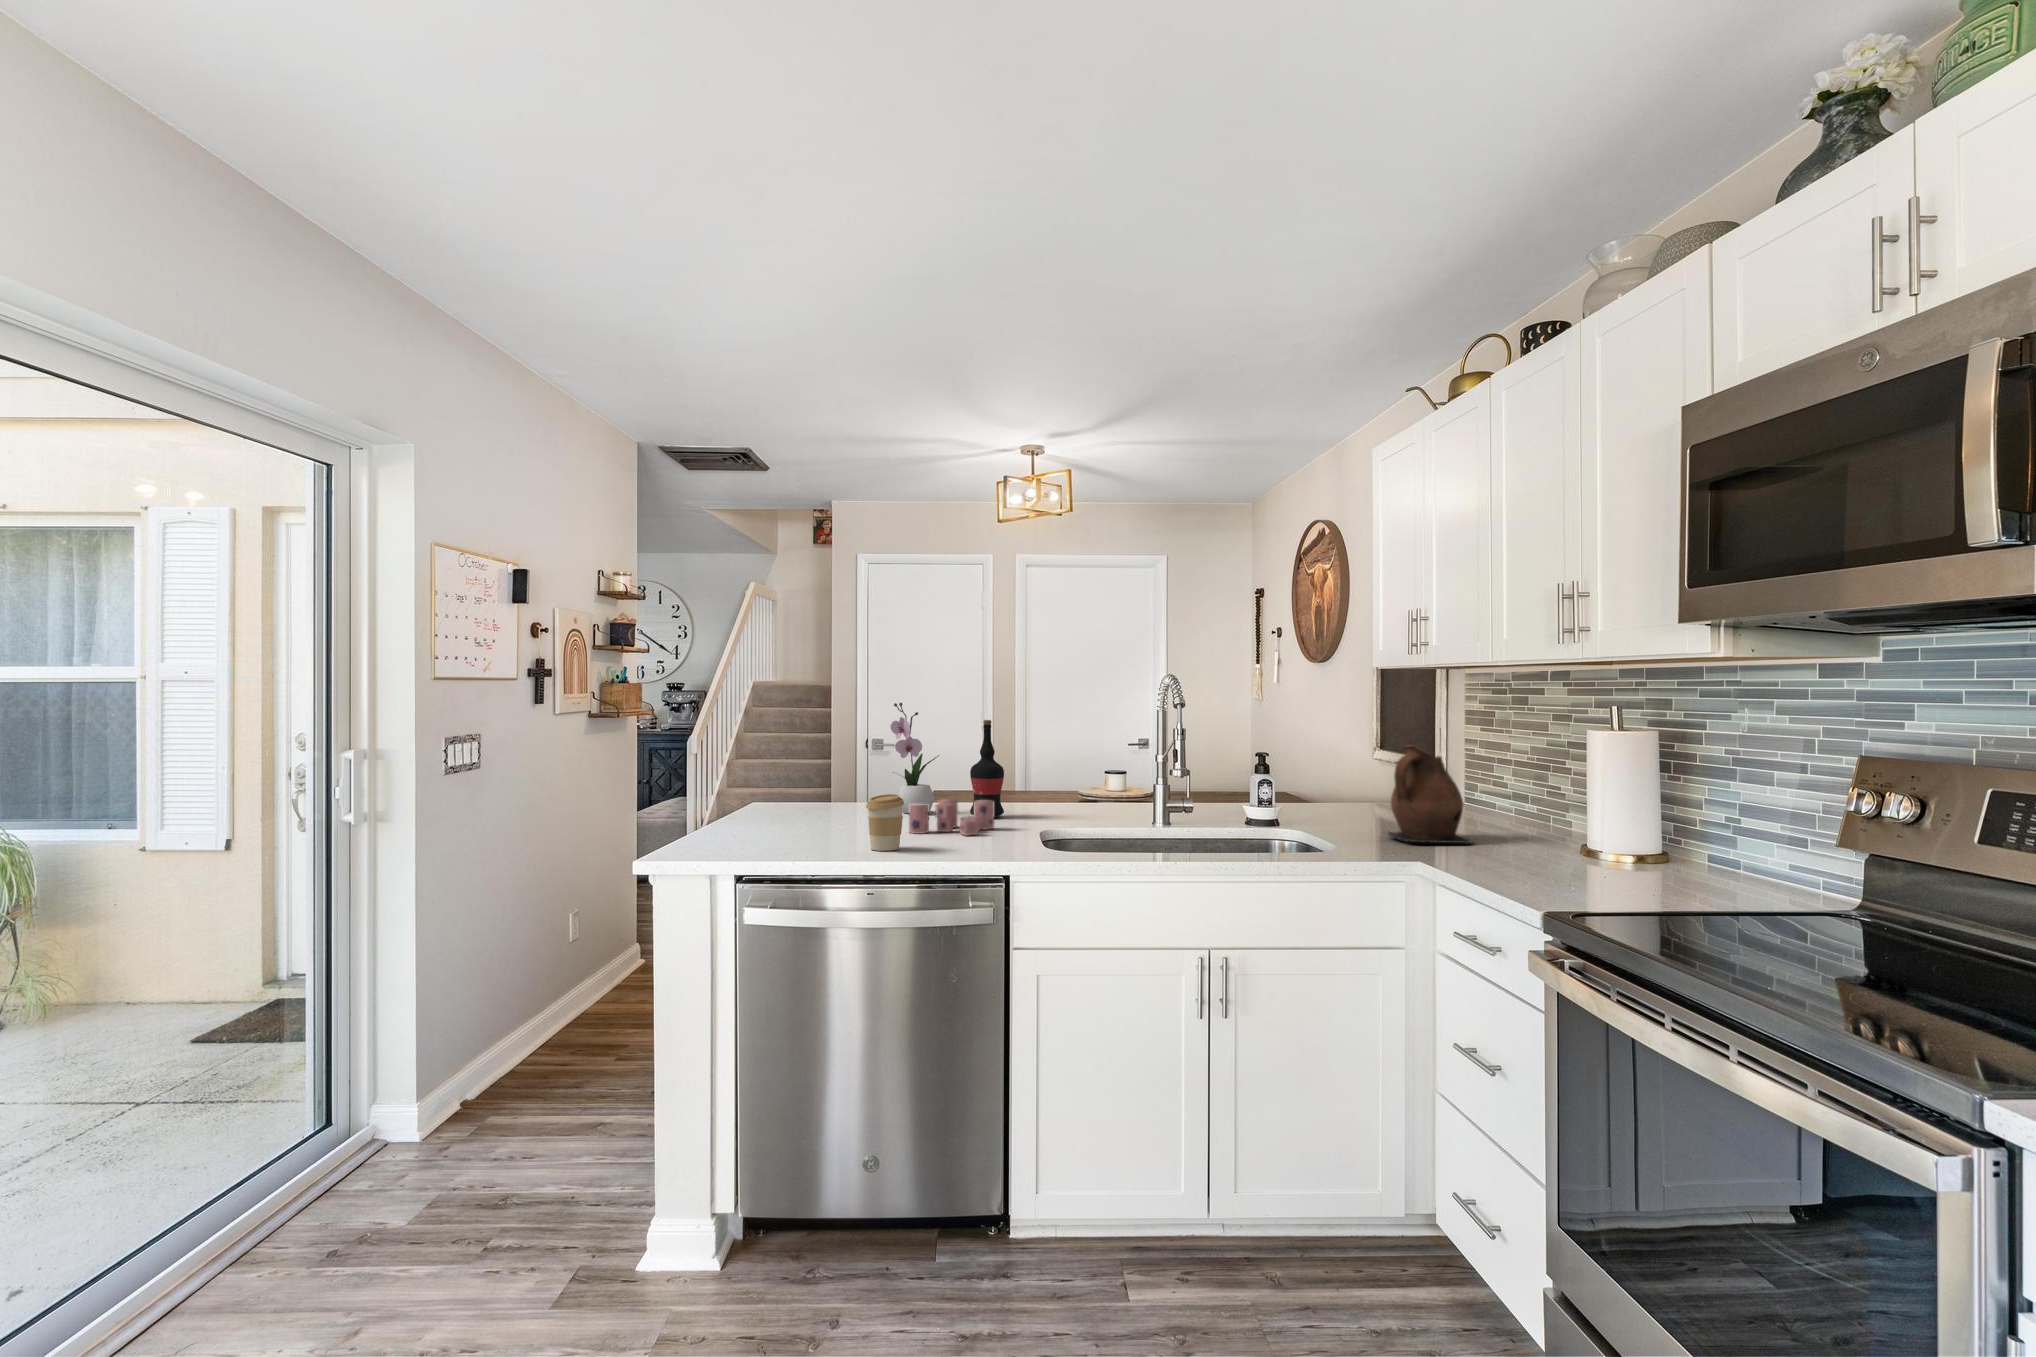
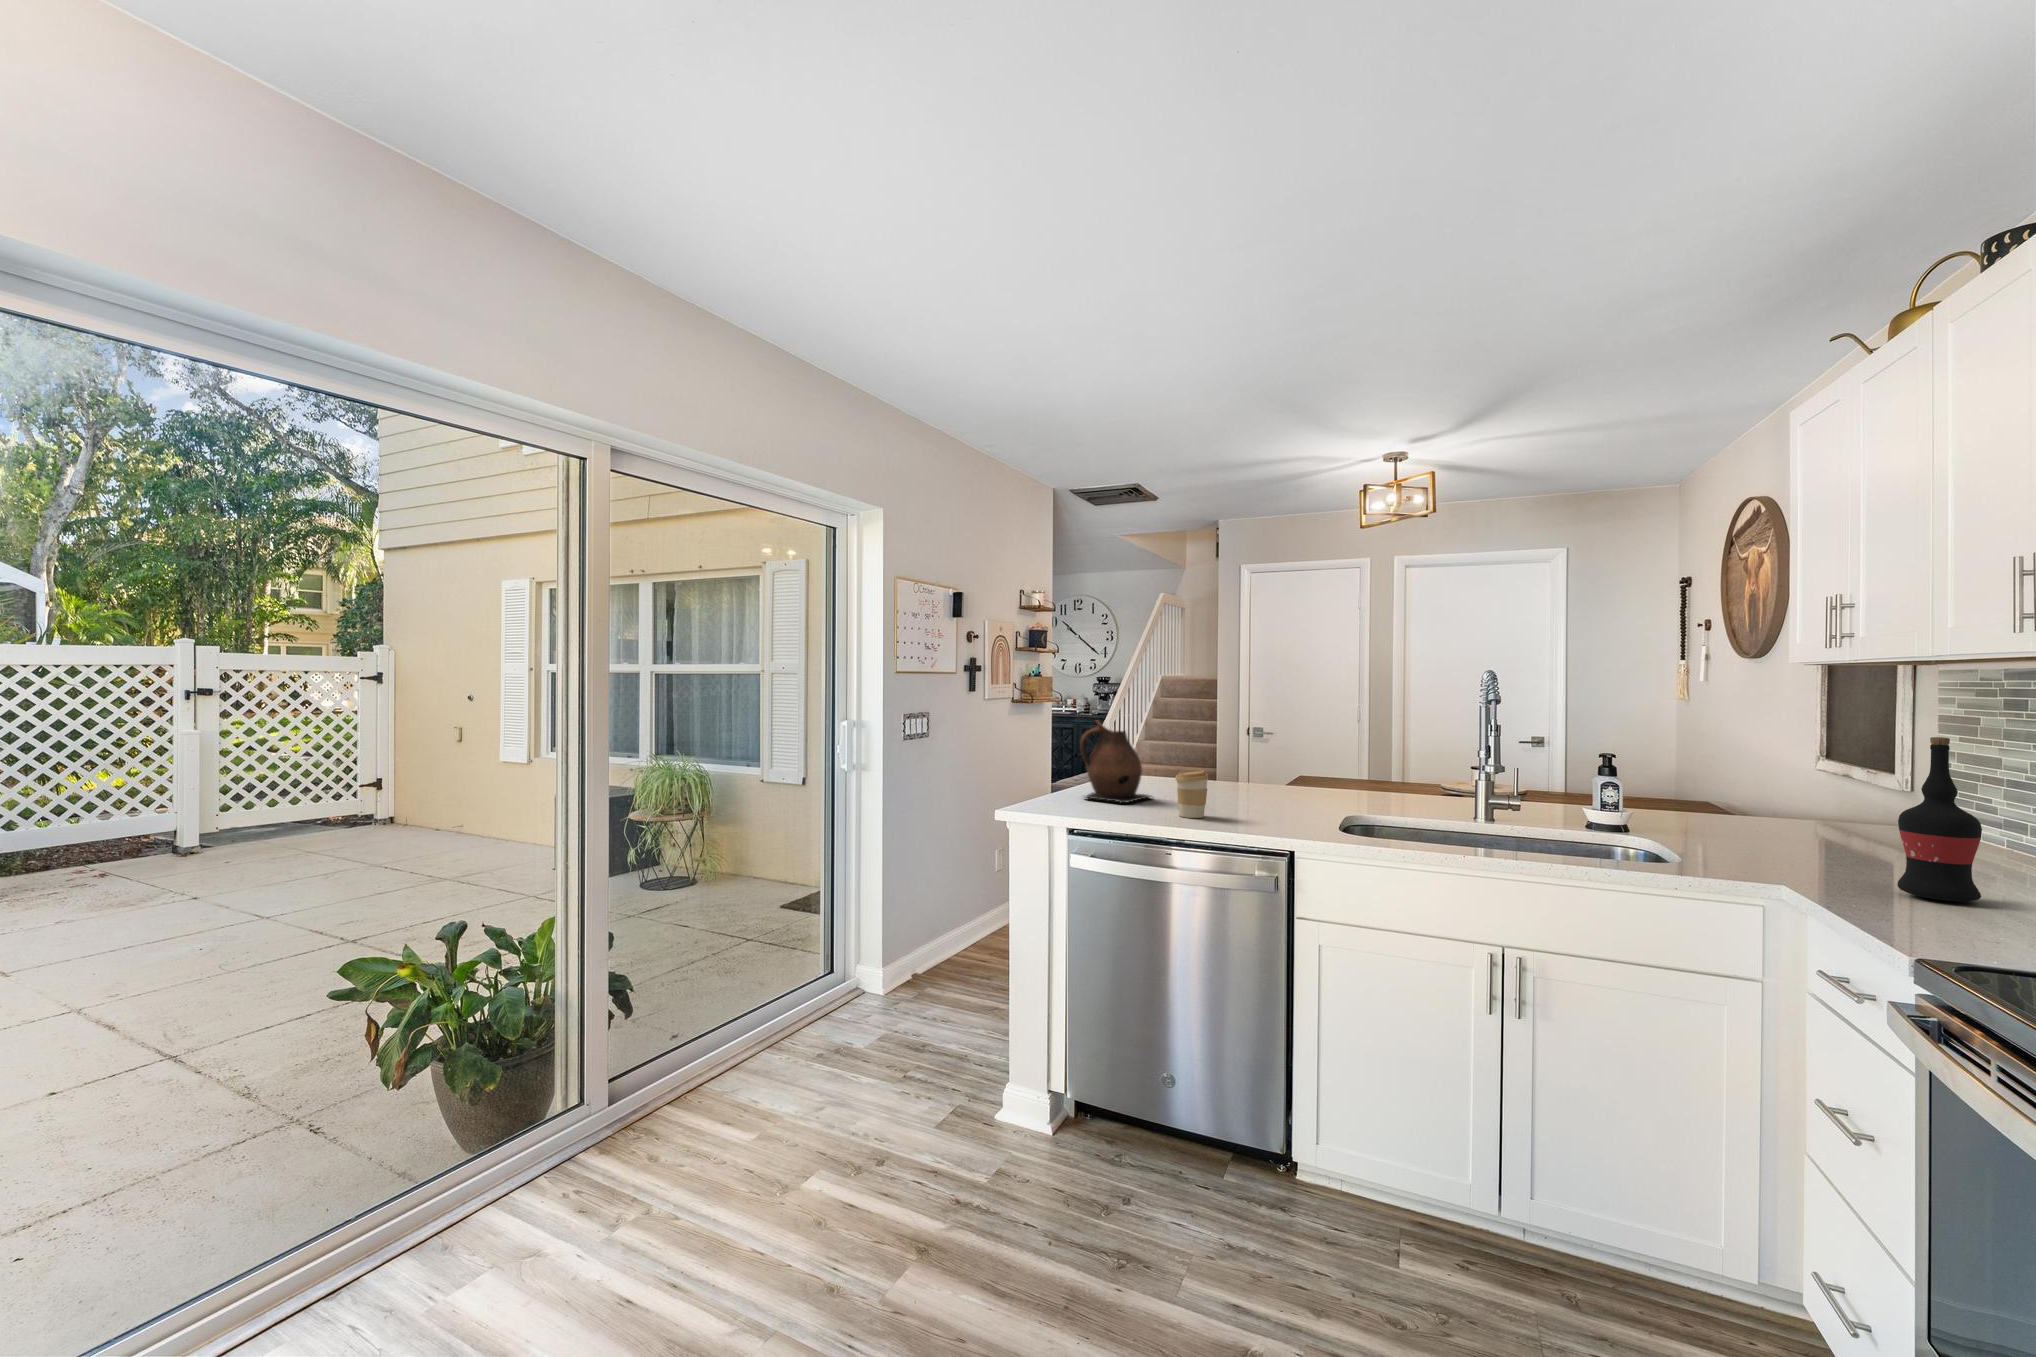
flower arrangement: present [891,703,939,813] -> none [1225,692,1271,790]
wine bottle: present [970,720,1004,817] -> present [1897,737,1982,902]
ceramic pitcher: present [1388,745,1473,844] -> present [1080,721,1151,803]
candle: present [909,799,994,836] -> none [1226,778,1308,812]

